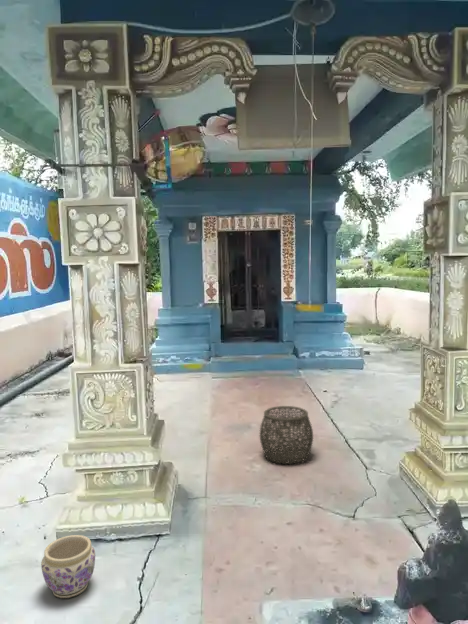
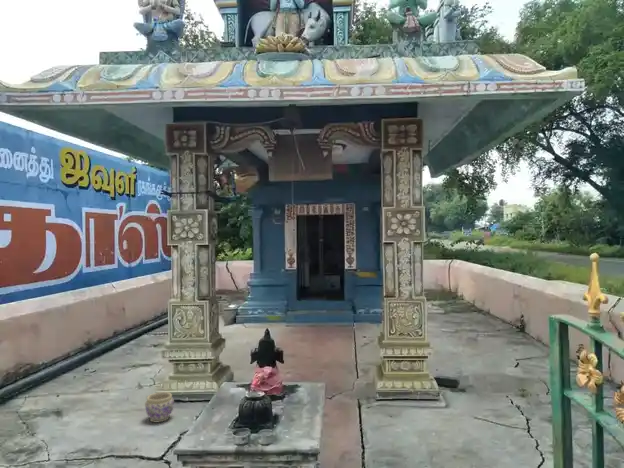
woven basket: present [260,406,313,464] -> none [292,338,328,375]

